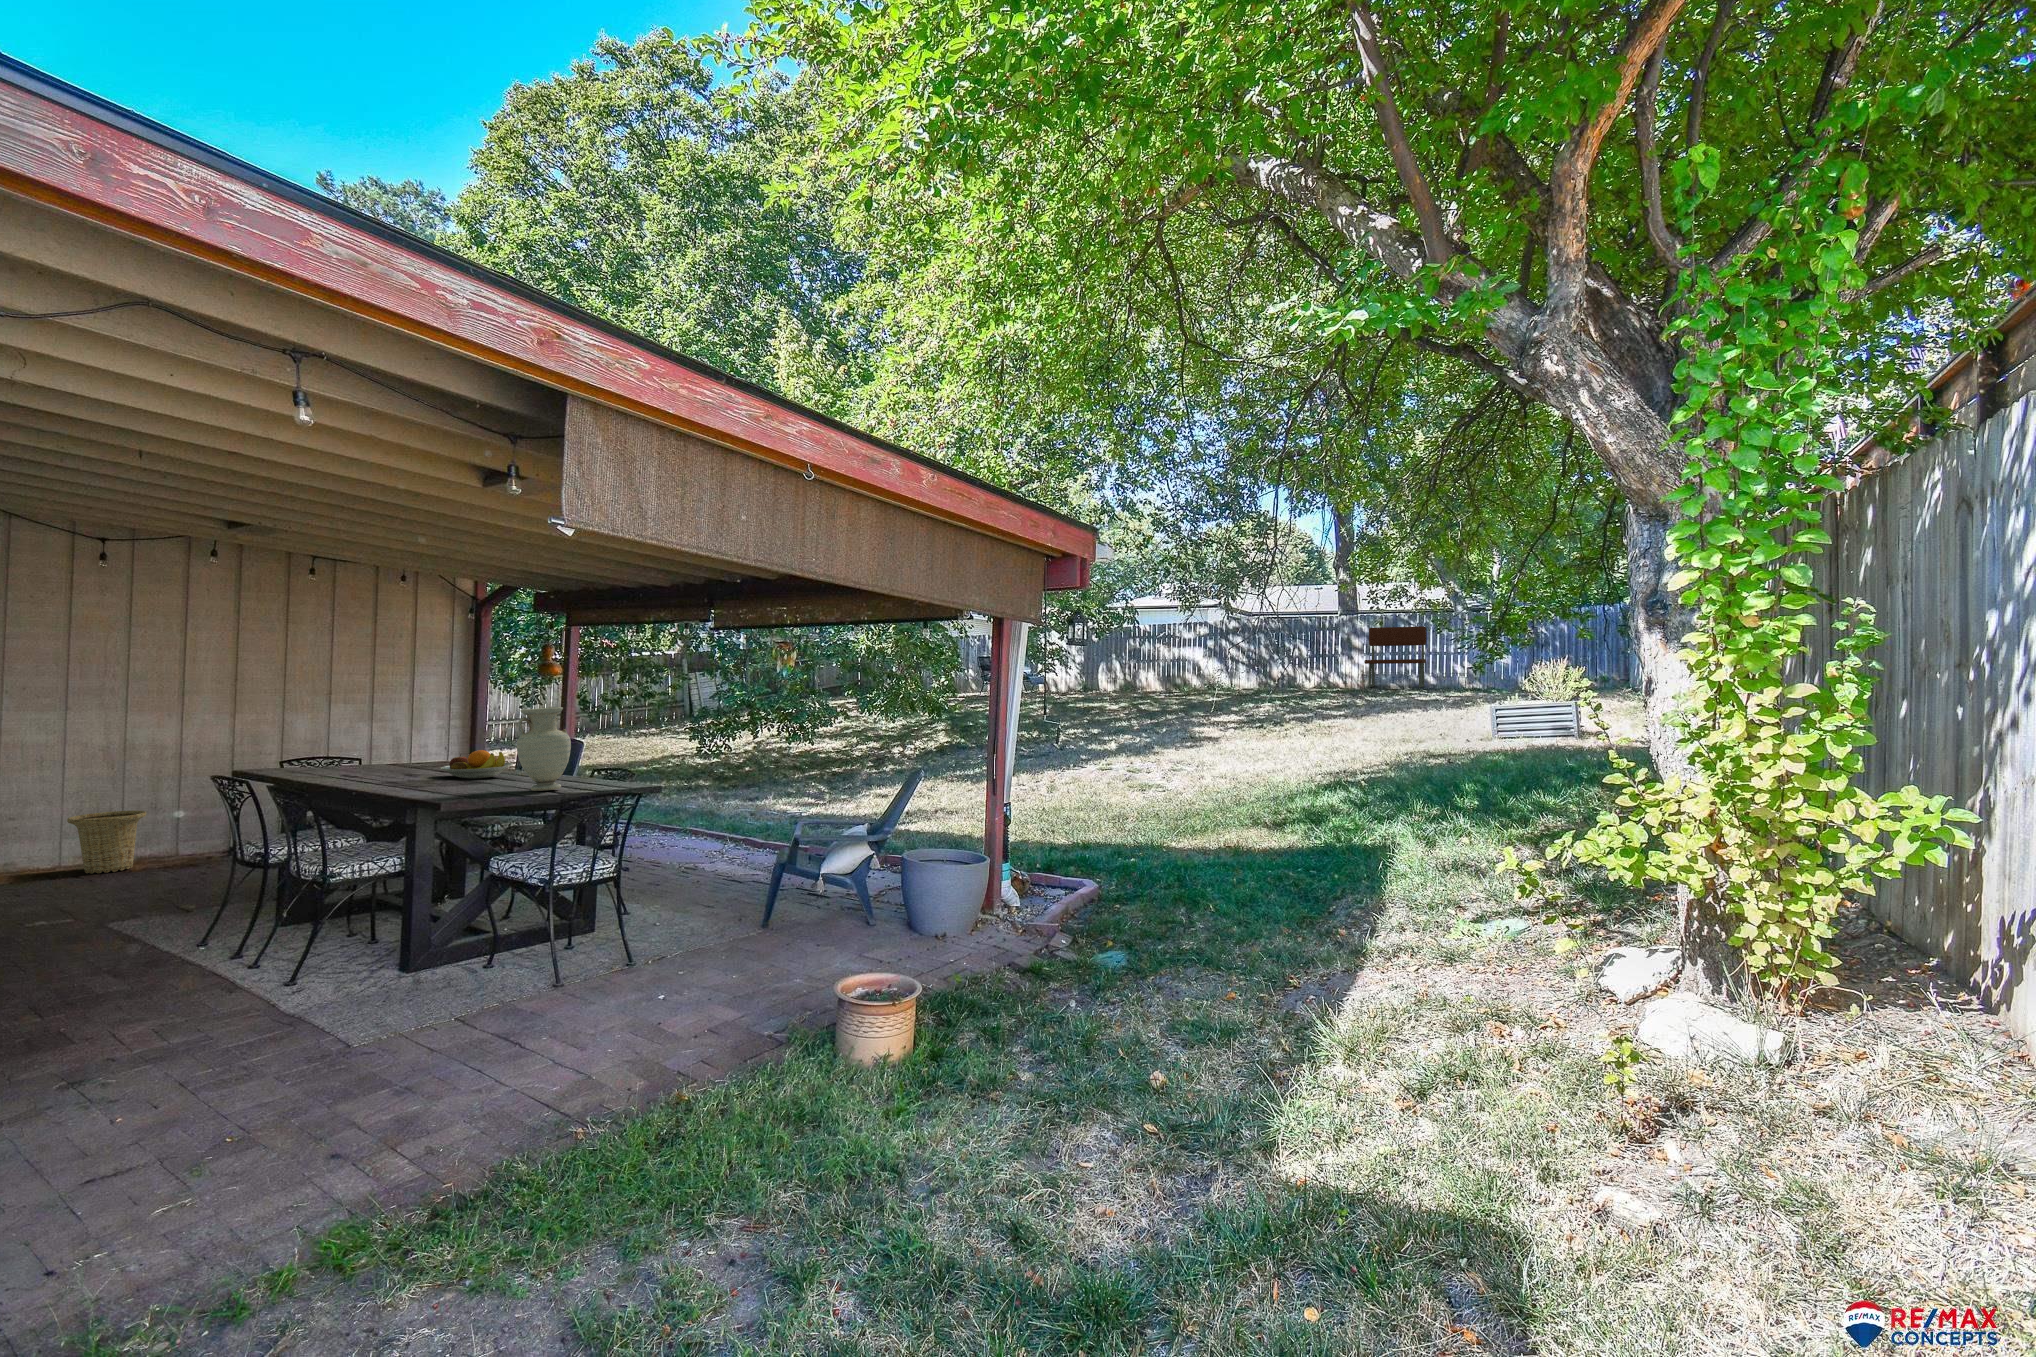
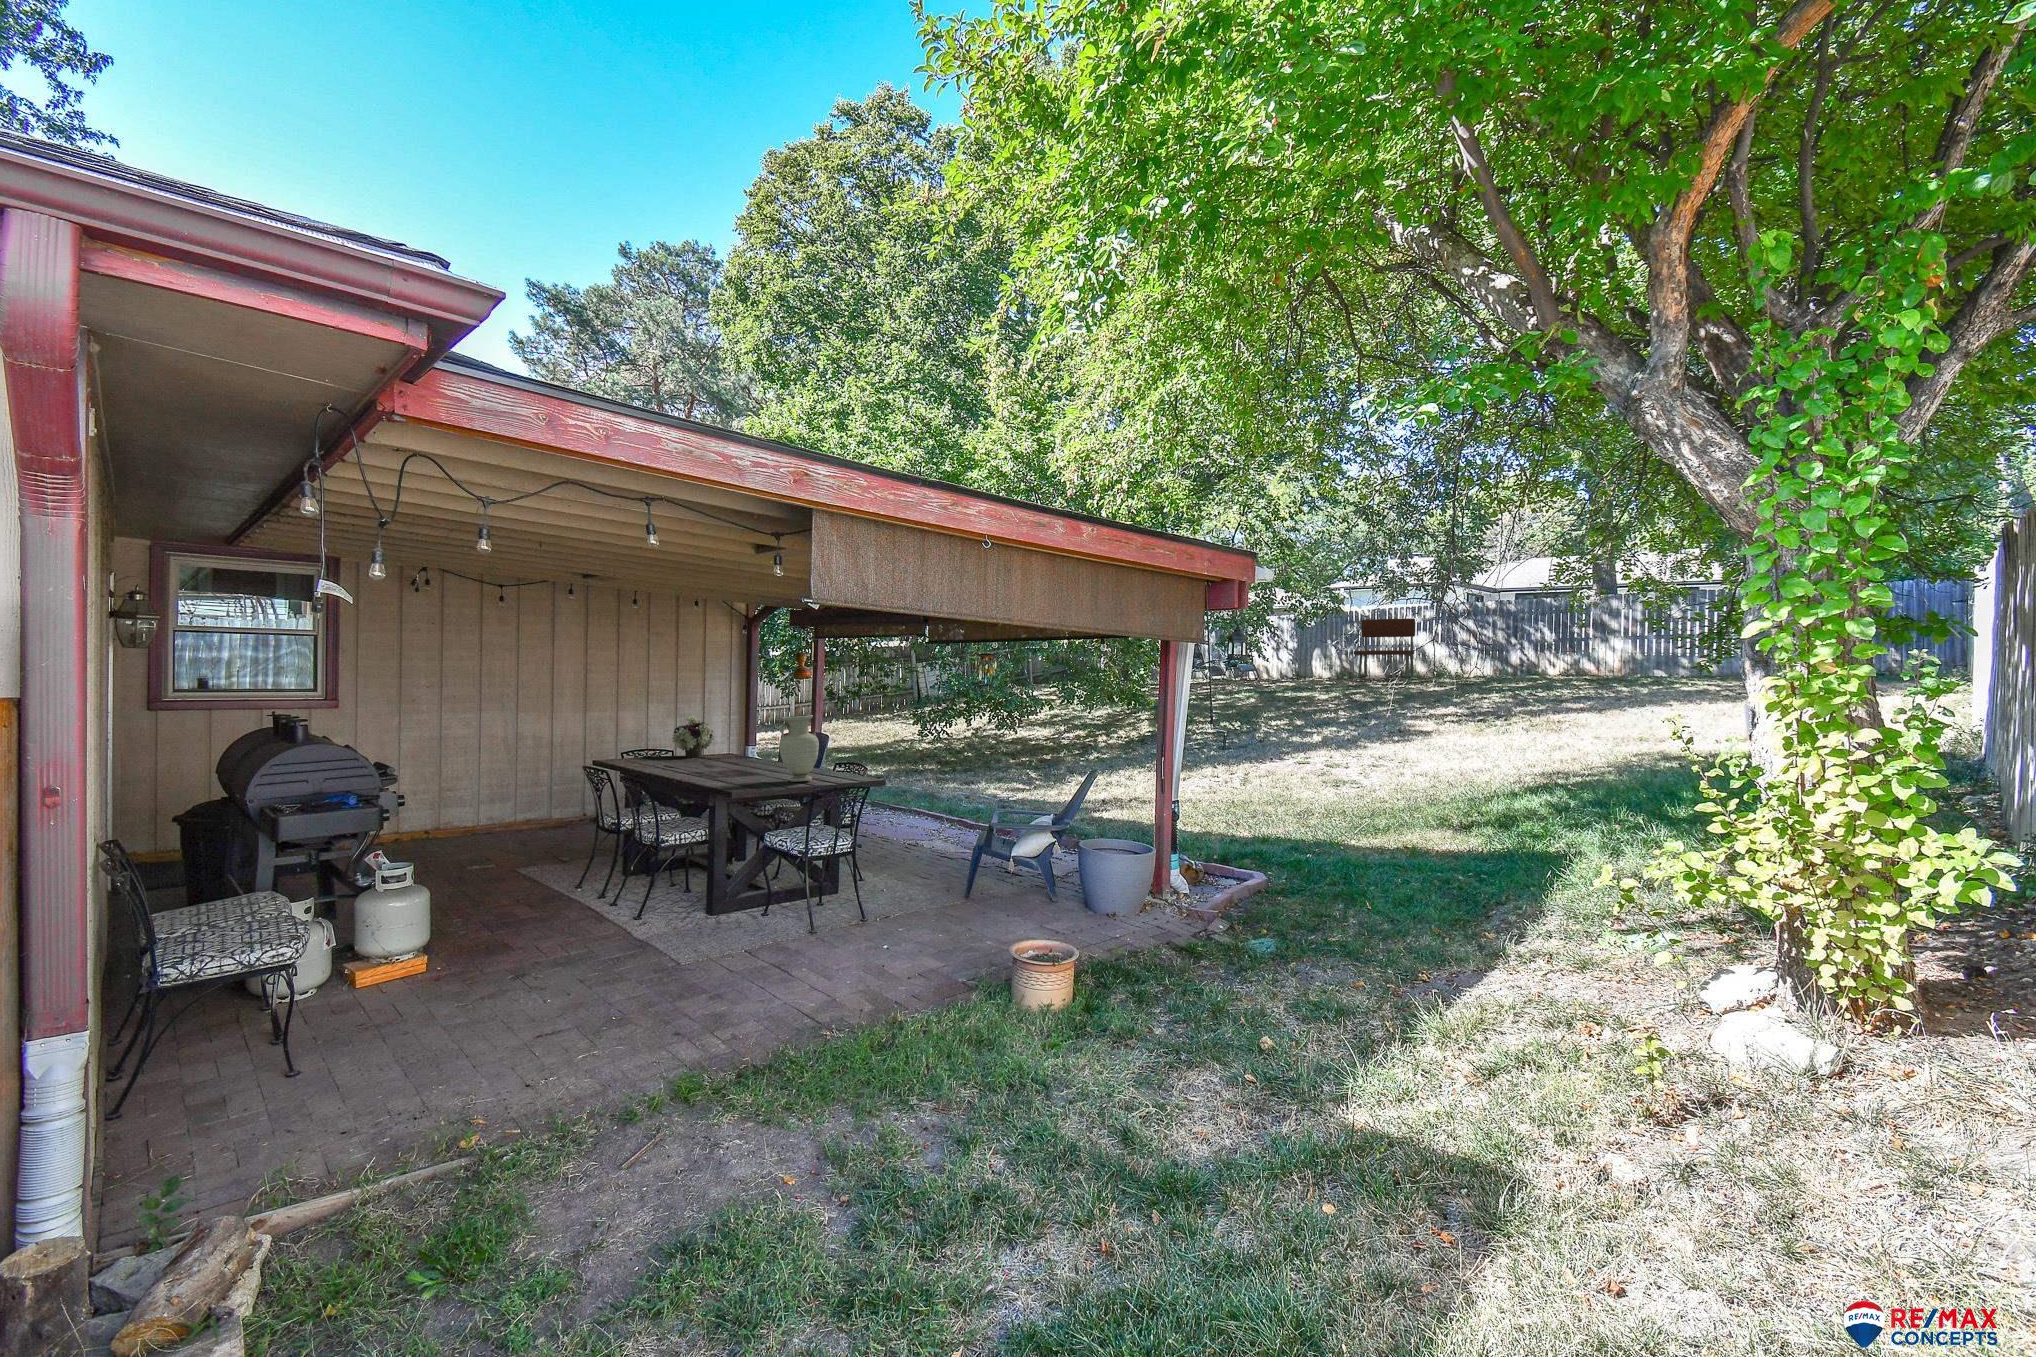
bench: present [1364,626,1426,687] -> present [1354,618,1415,678]
flower arrangement: none [372,717,433,770] -> present [672,716,714,758]
fruit bowl: present [440,750,512,779] -> none [722,745,774,768]
basket: present [67,811,146,874] -> none [466,783,516,830]

